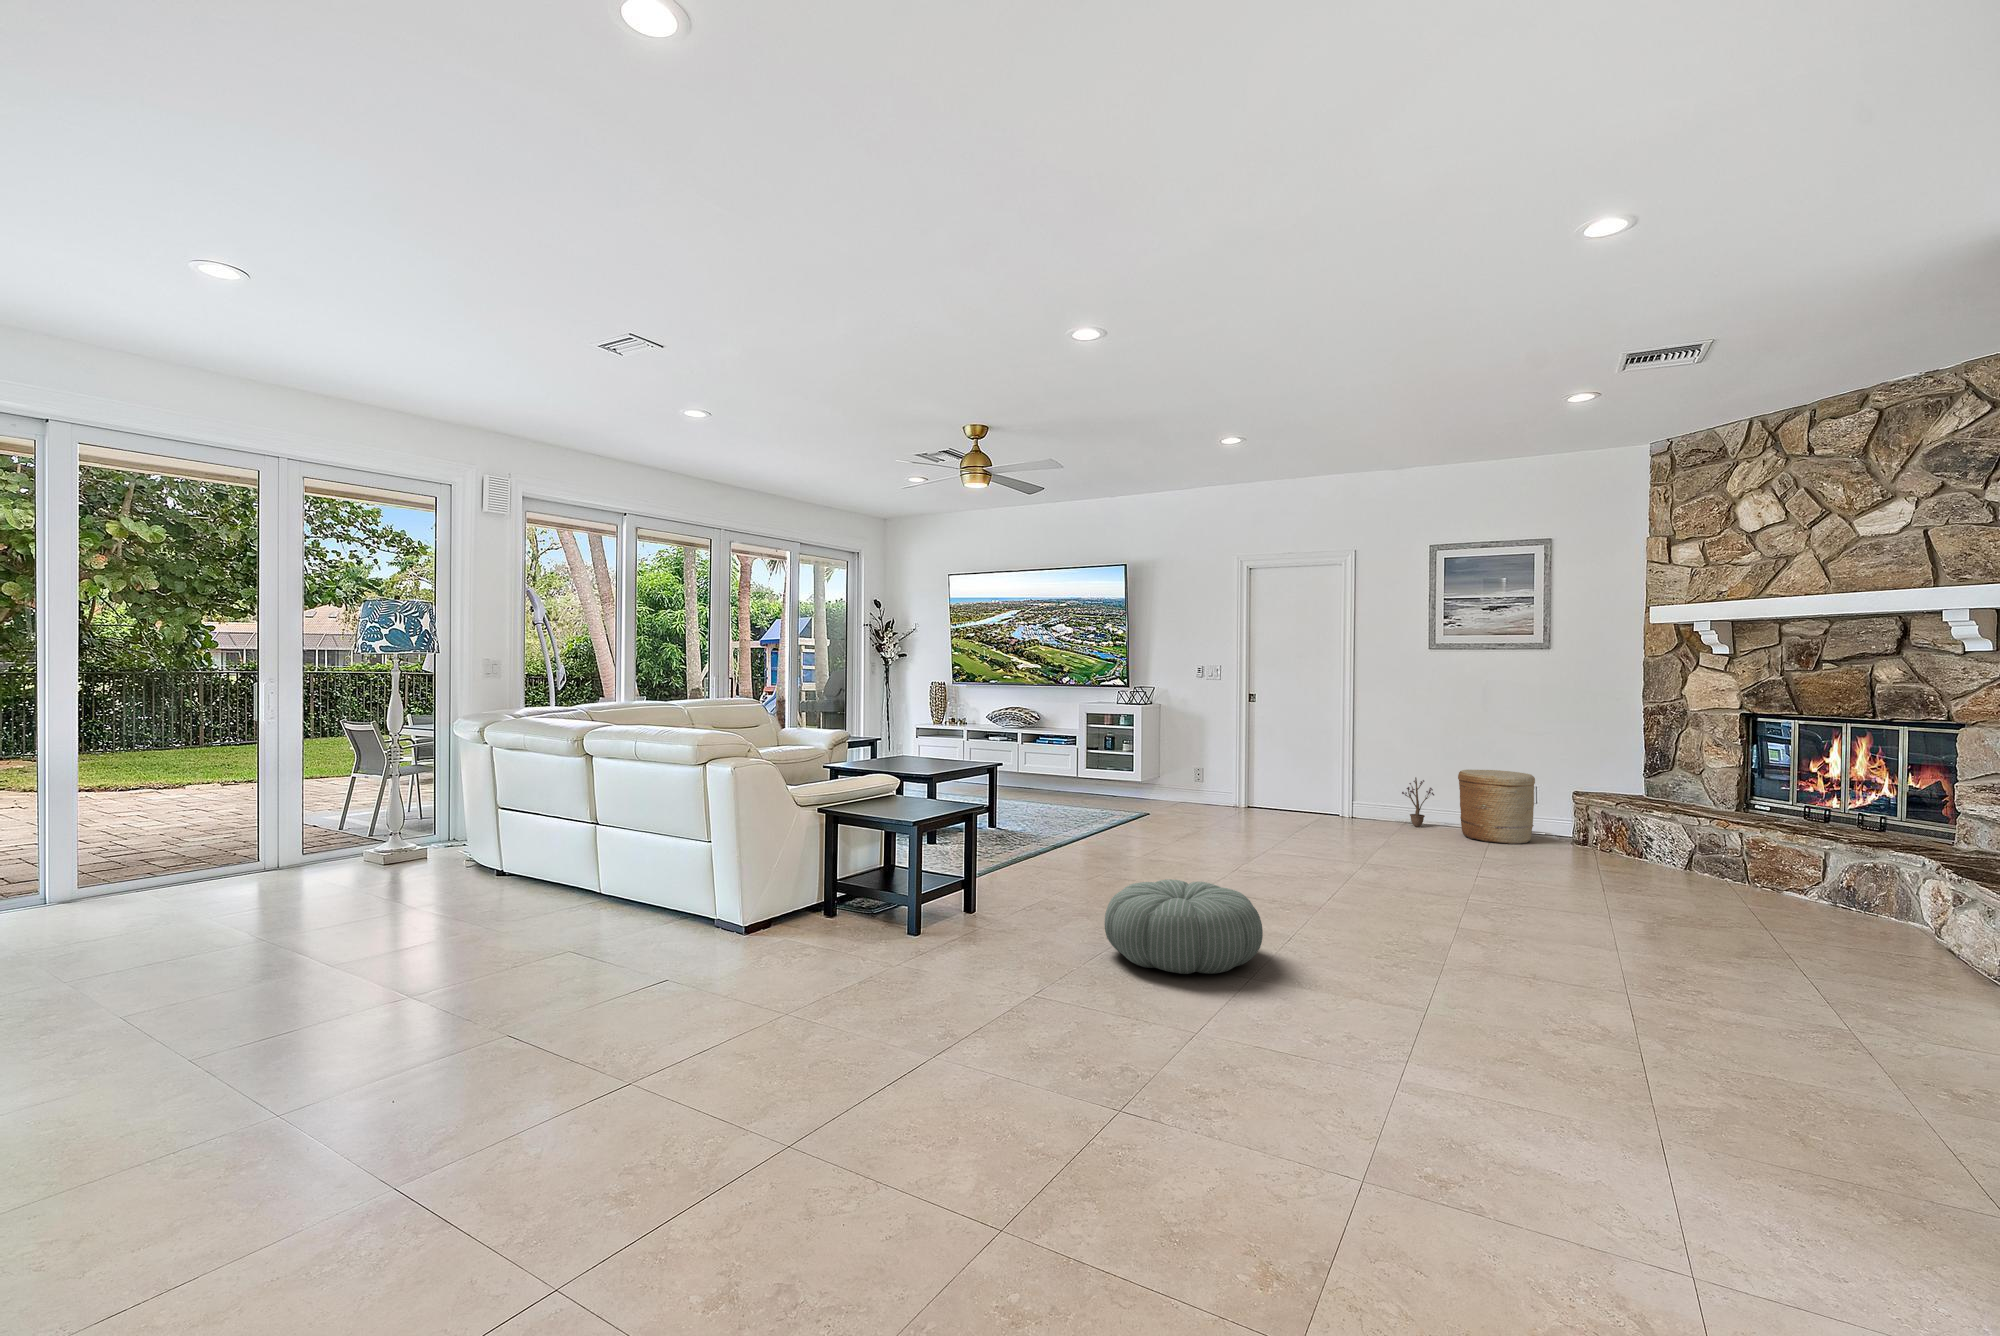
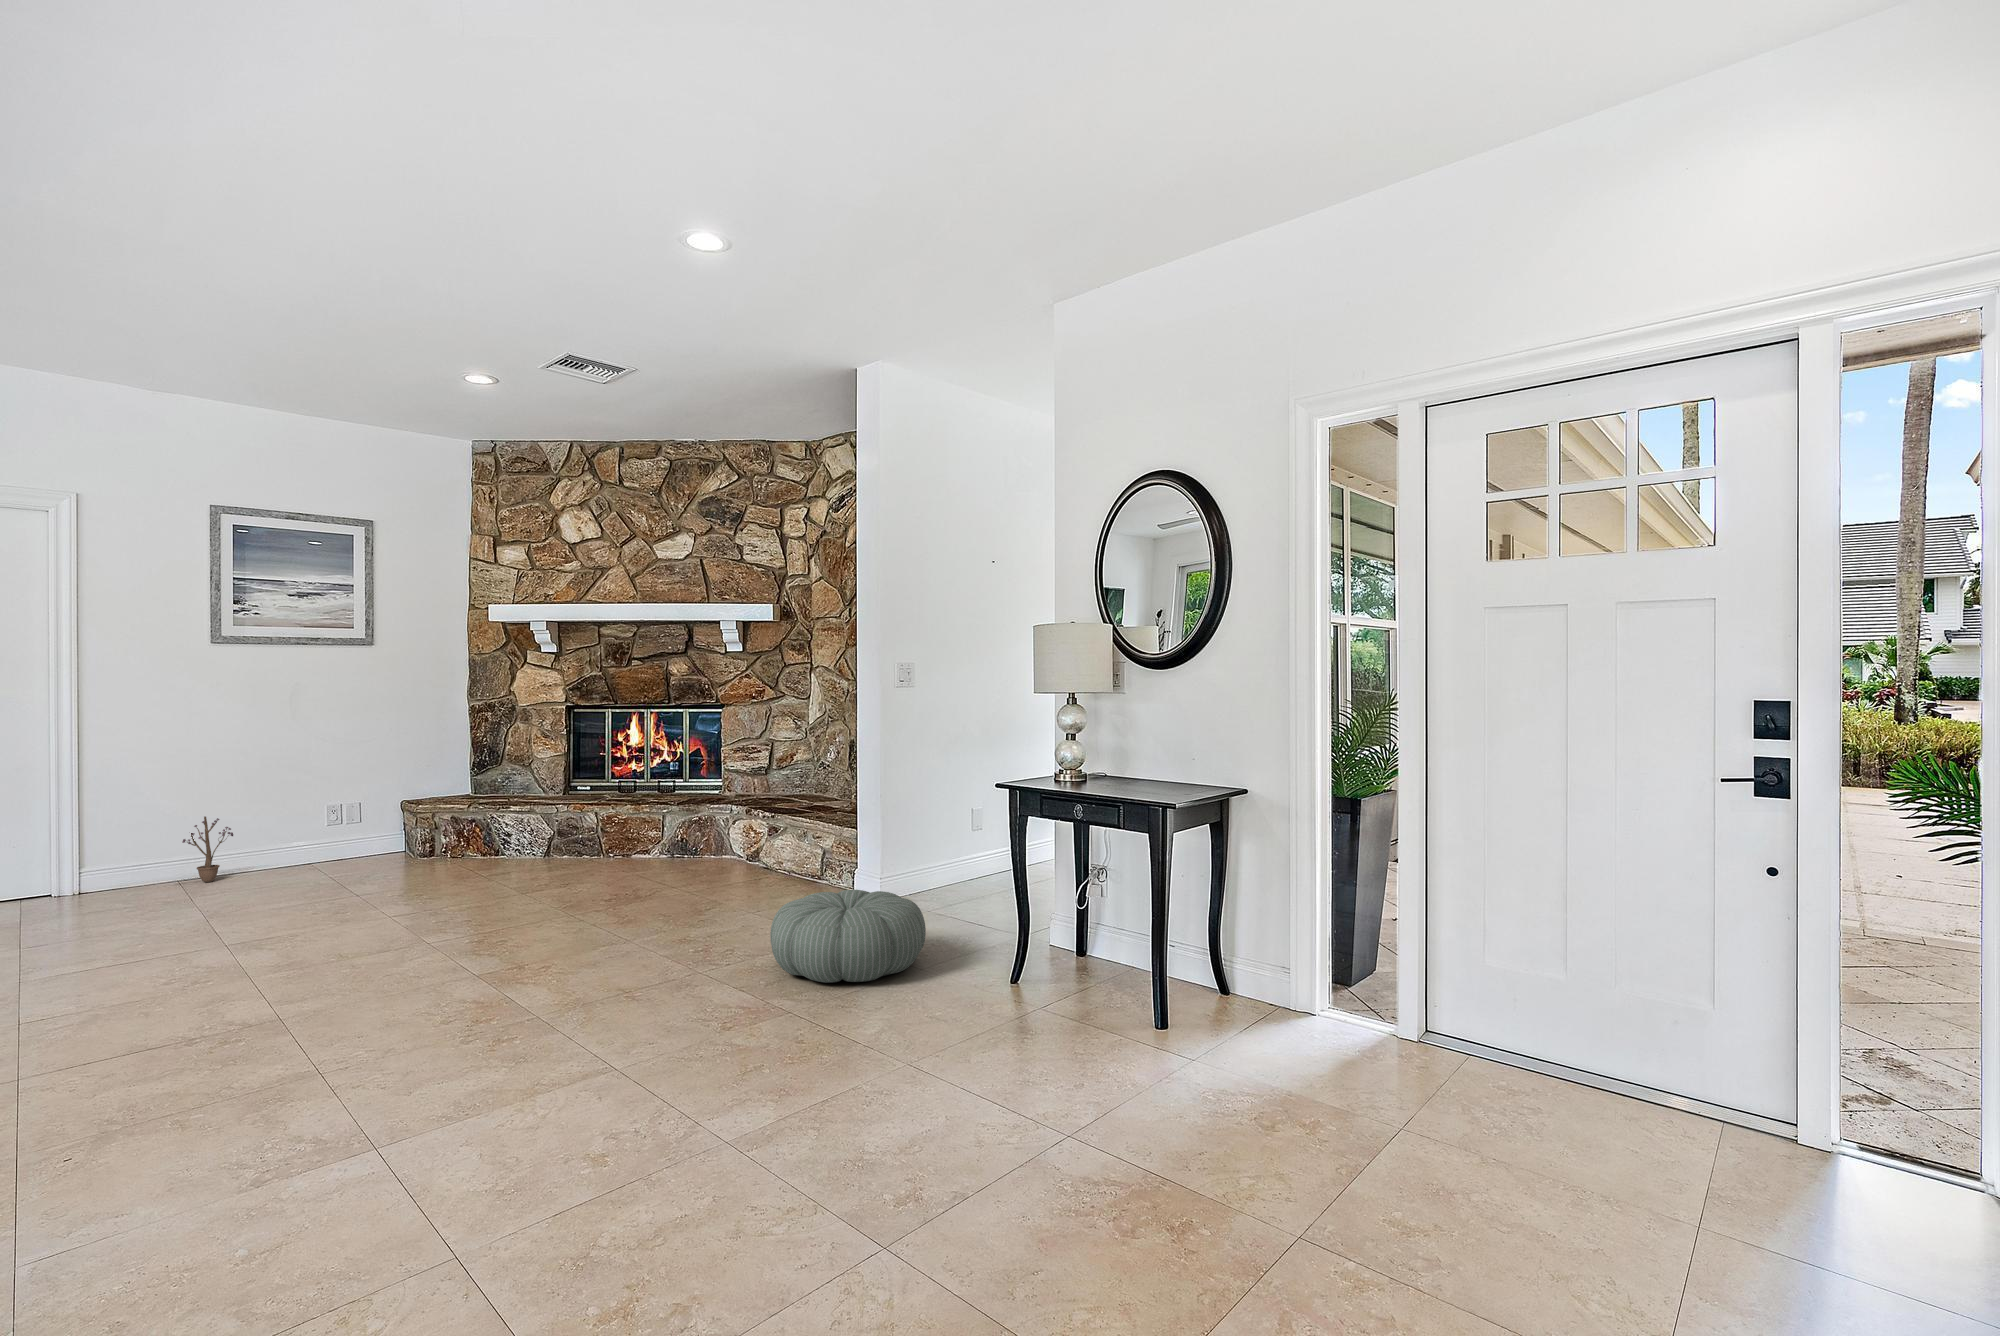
woven basket: present [1458,770,1535,844] -> none [277,790,373,879]
pouf: present [1105,879,1263,974] -> present [770,890,926,983]

